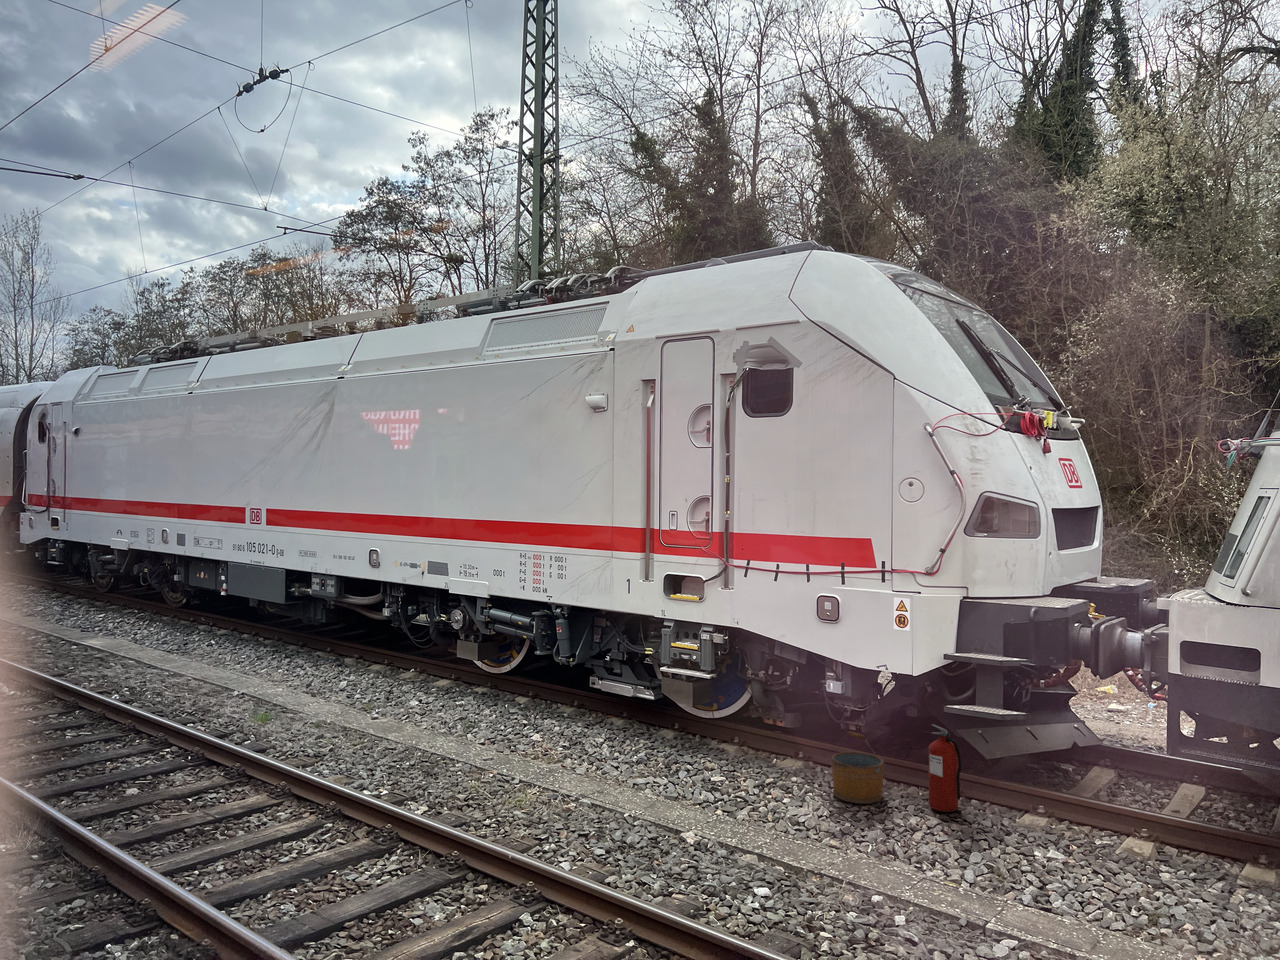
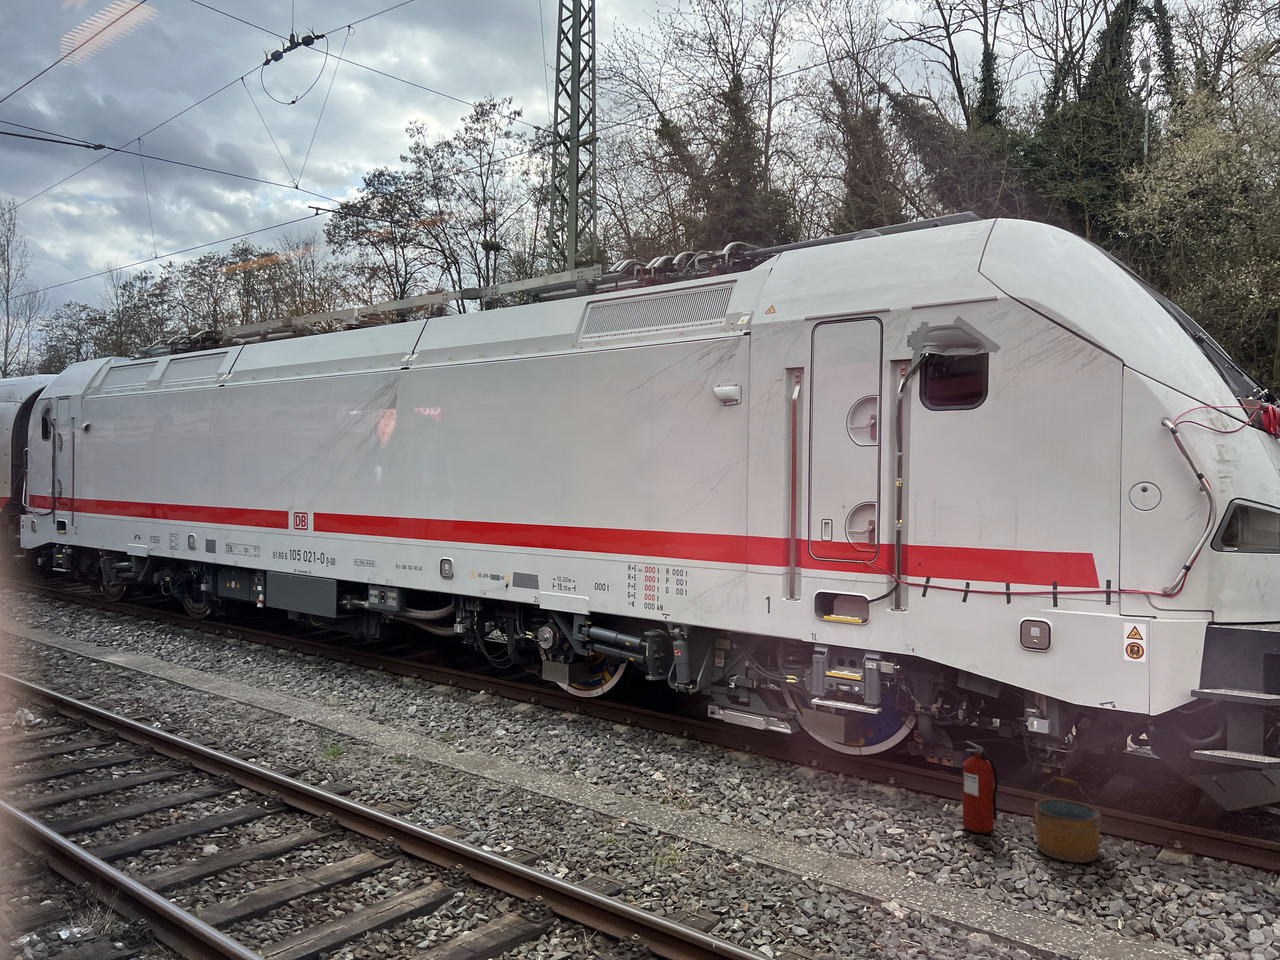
fire extinguisher: present [929,724,961,812] -> present [963,741,998,833]

